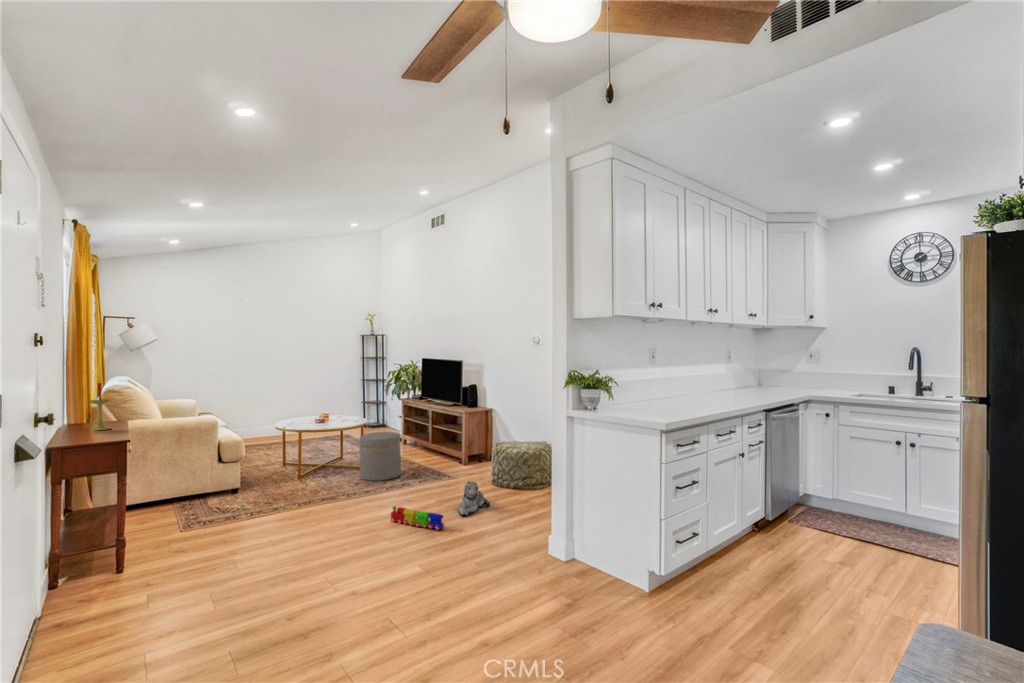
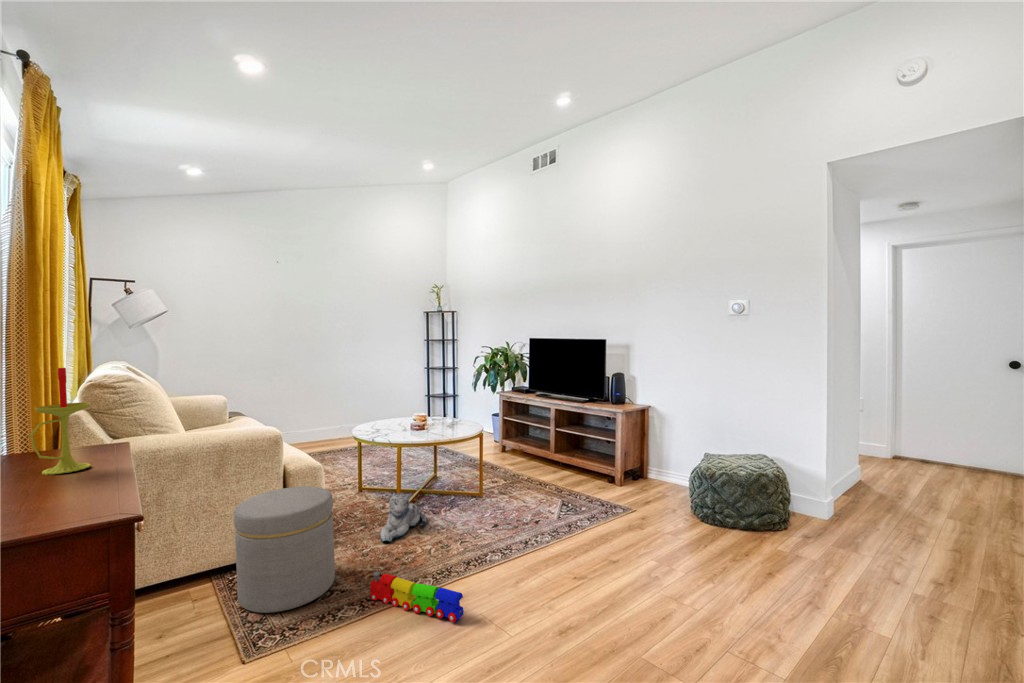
ottoman: present [359,432,401,481] -> present [234,486,335,613]
plush toy: present [458,482,490,516] -> present [380,493,427,541]
toy train: present [391,506,444,530] -> present [370,571,464,622]

